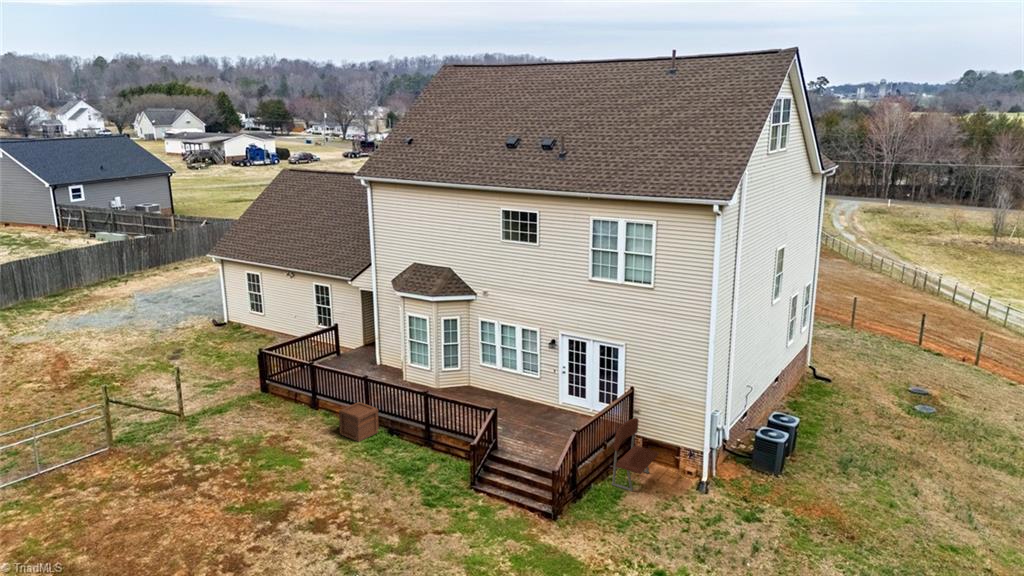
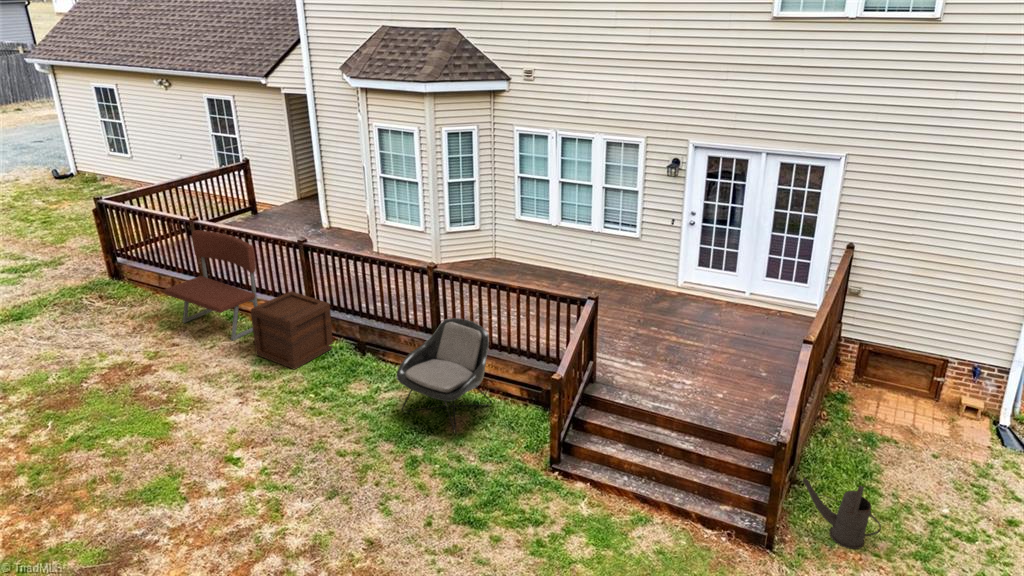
lounge chair: none [406,418,452,473] -> present [397,318,492,433]
bench: present [612,418,659,491] -> present [164,230,258,341]
watering can: none [574,491,603,523] -> present [803,478,881,549]

